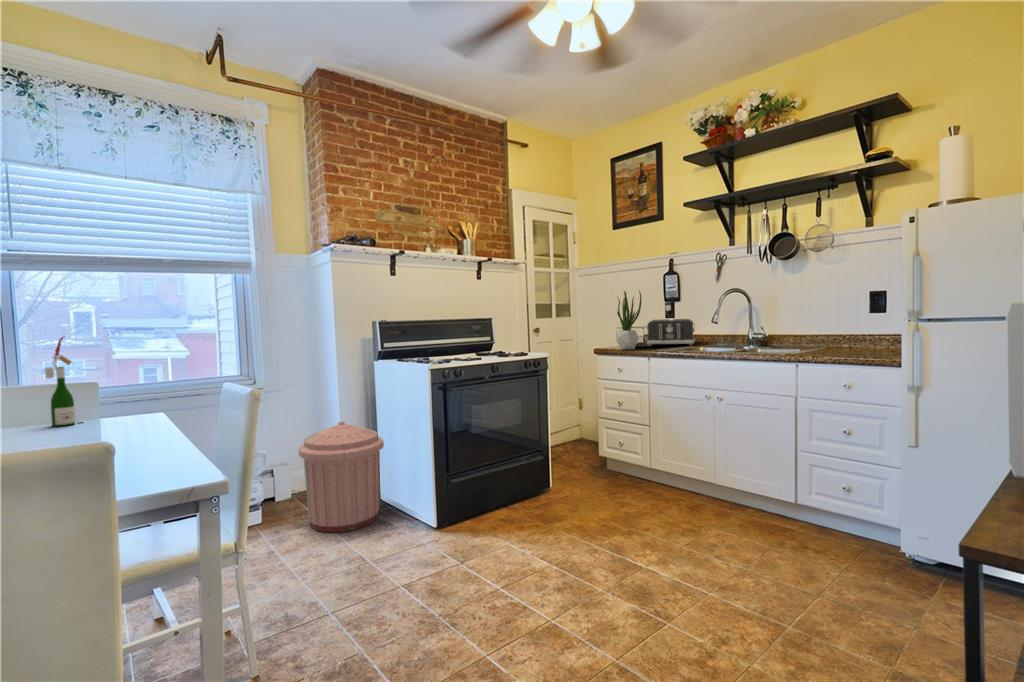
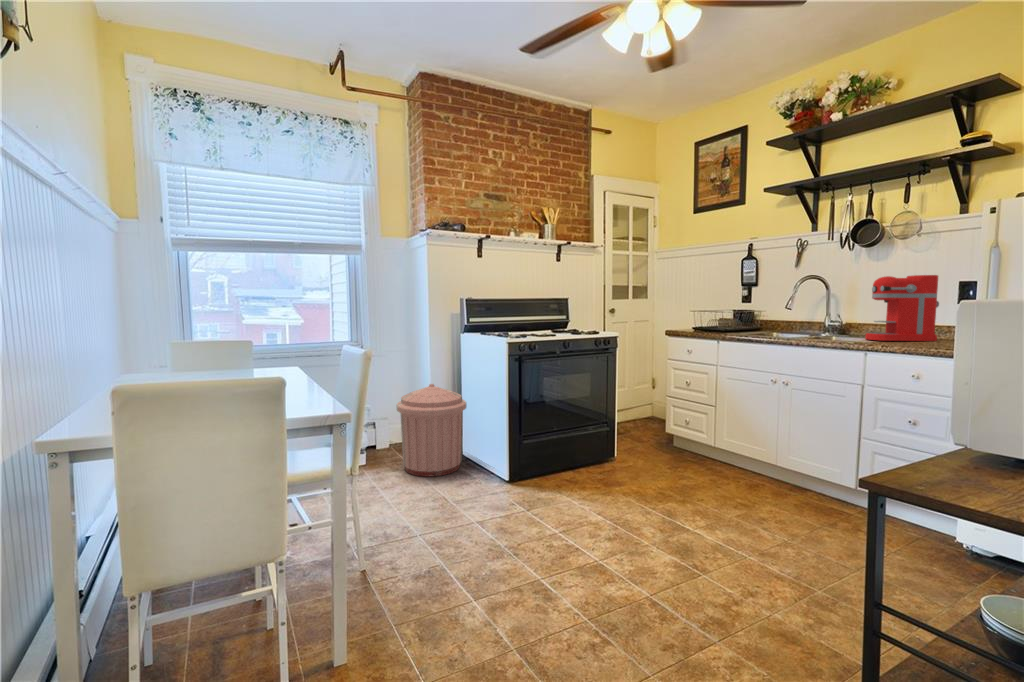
coffee maker: none [791,285,855,351] -> present [865,275,939,341]
potted plant: present [616,291,642,350] -> none [687,274,714,332]
toaster: present [647,319,695,346] -> none [719,304,770,331]
wine bottle: present [45,337,84,426] -> none [219,304,245,372]

